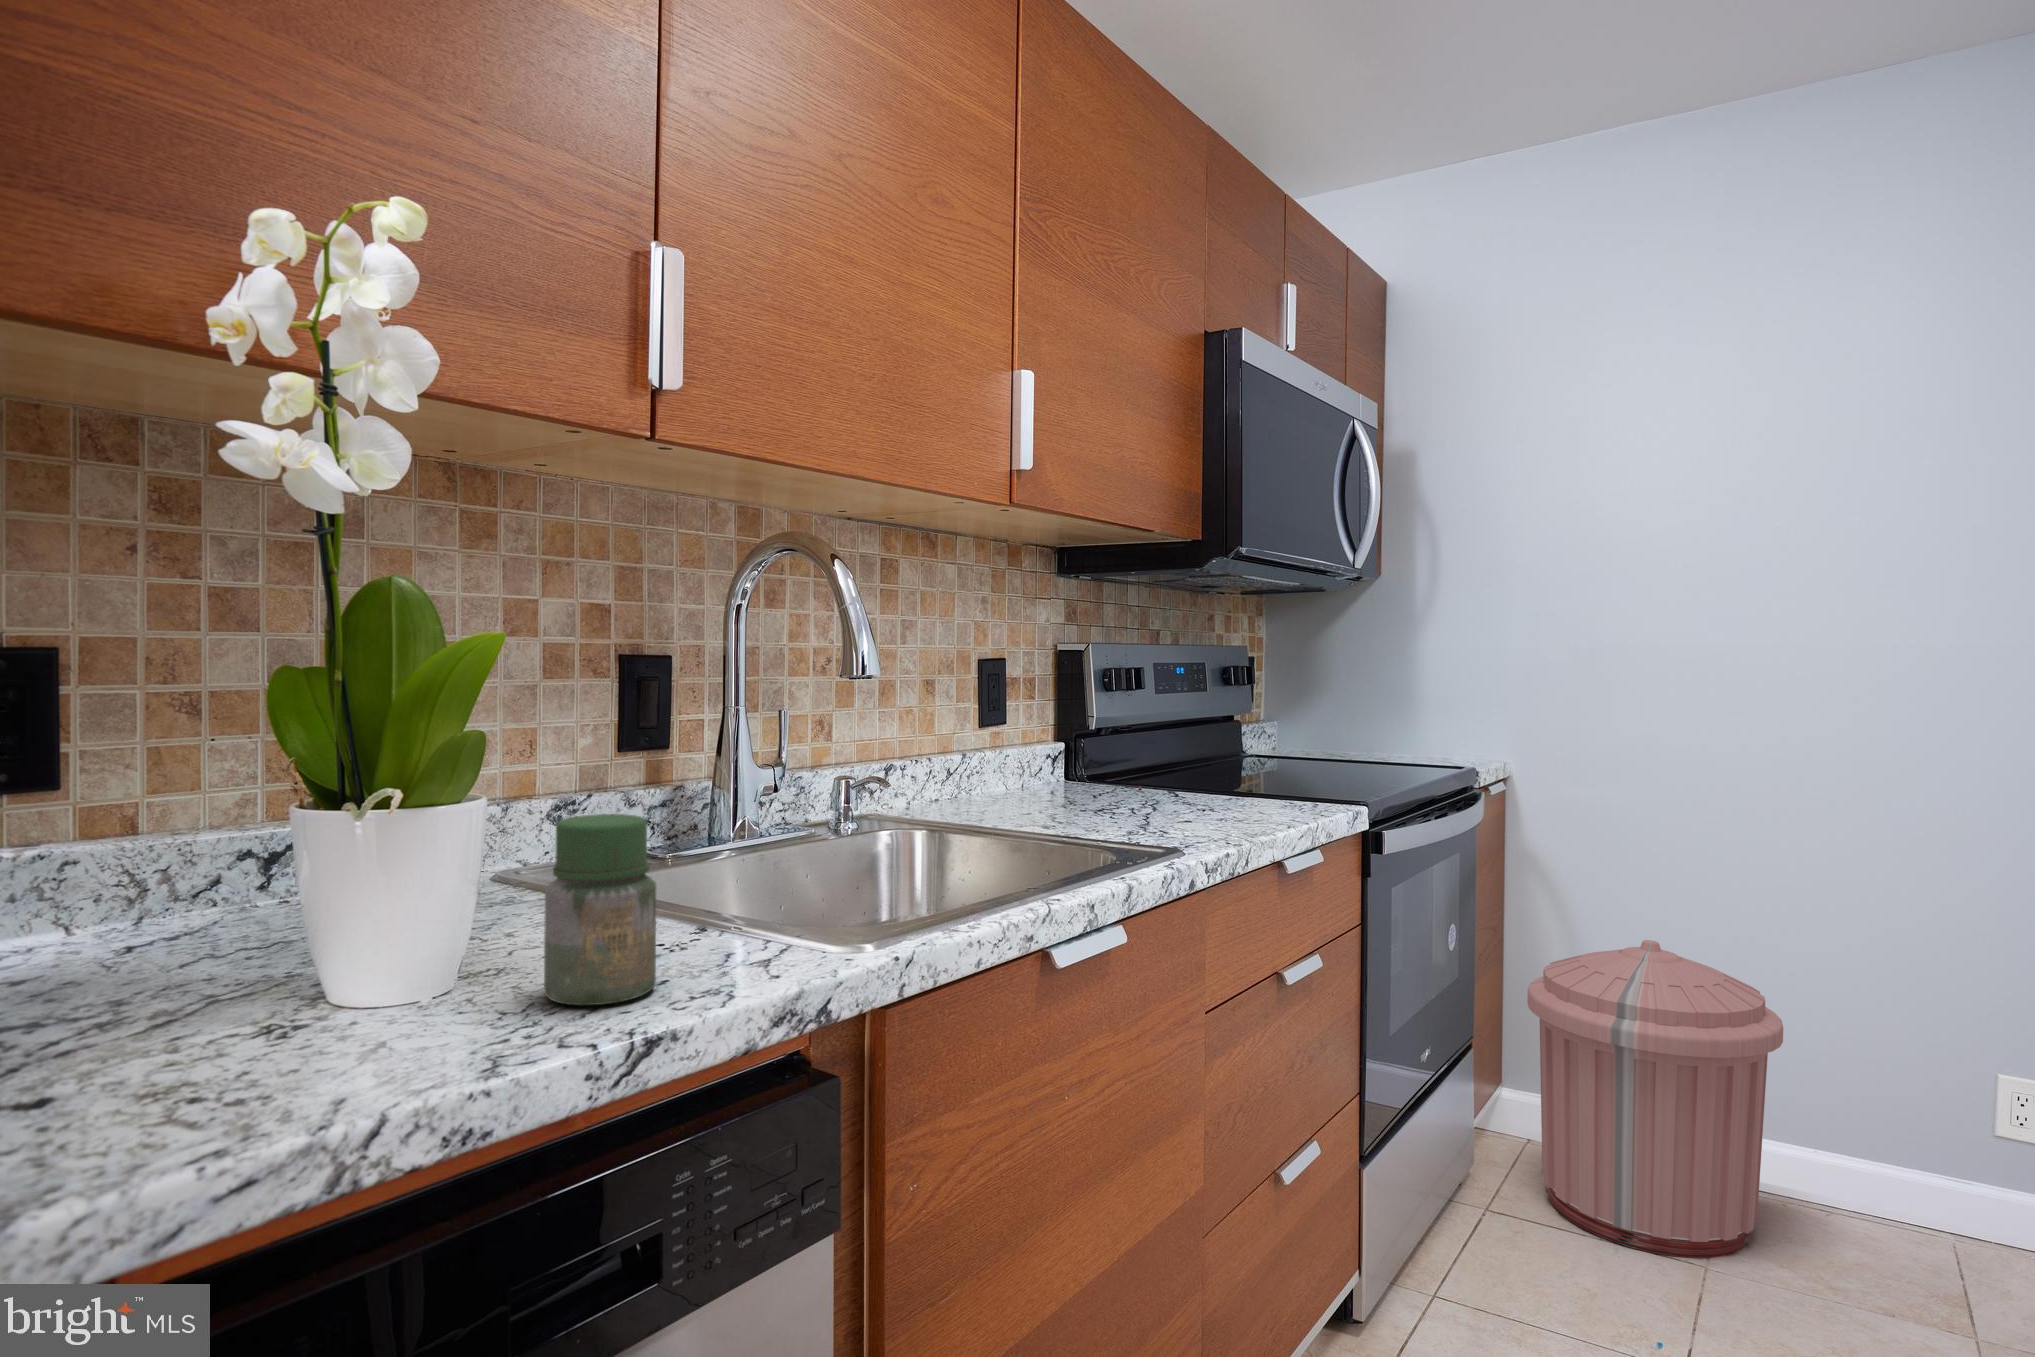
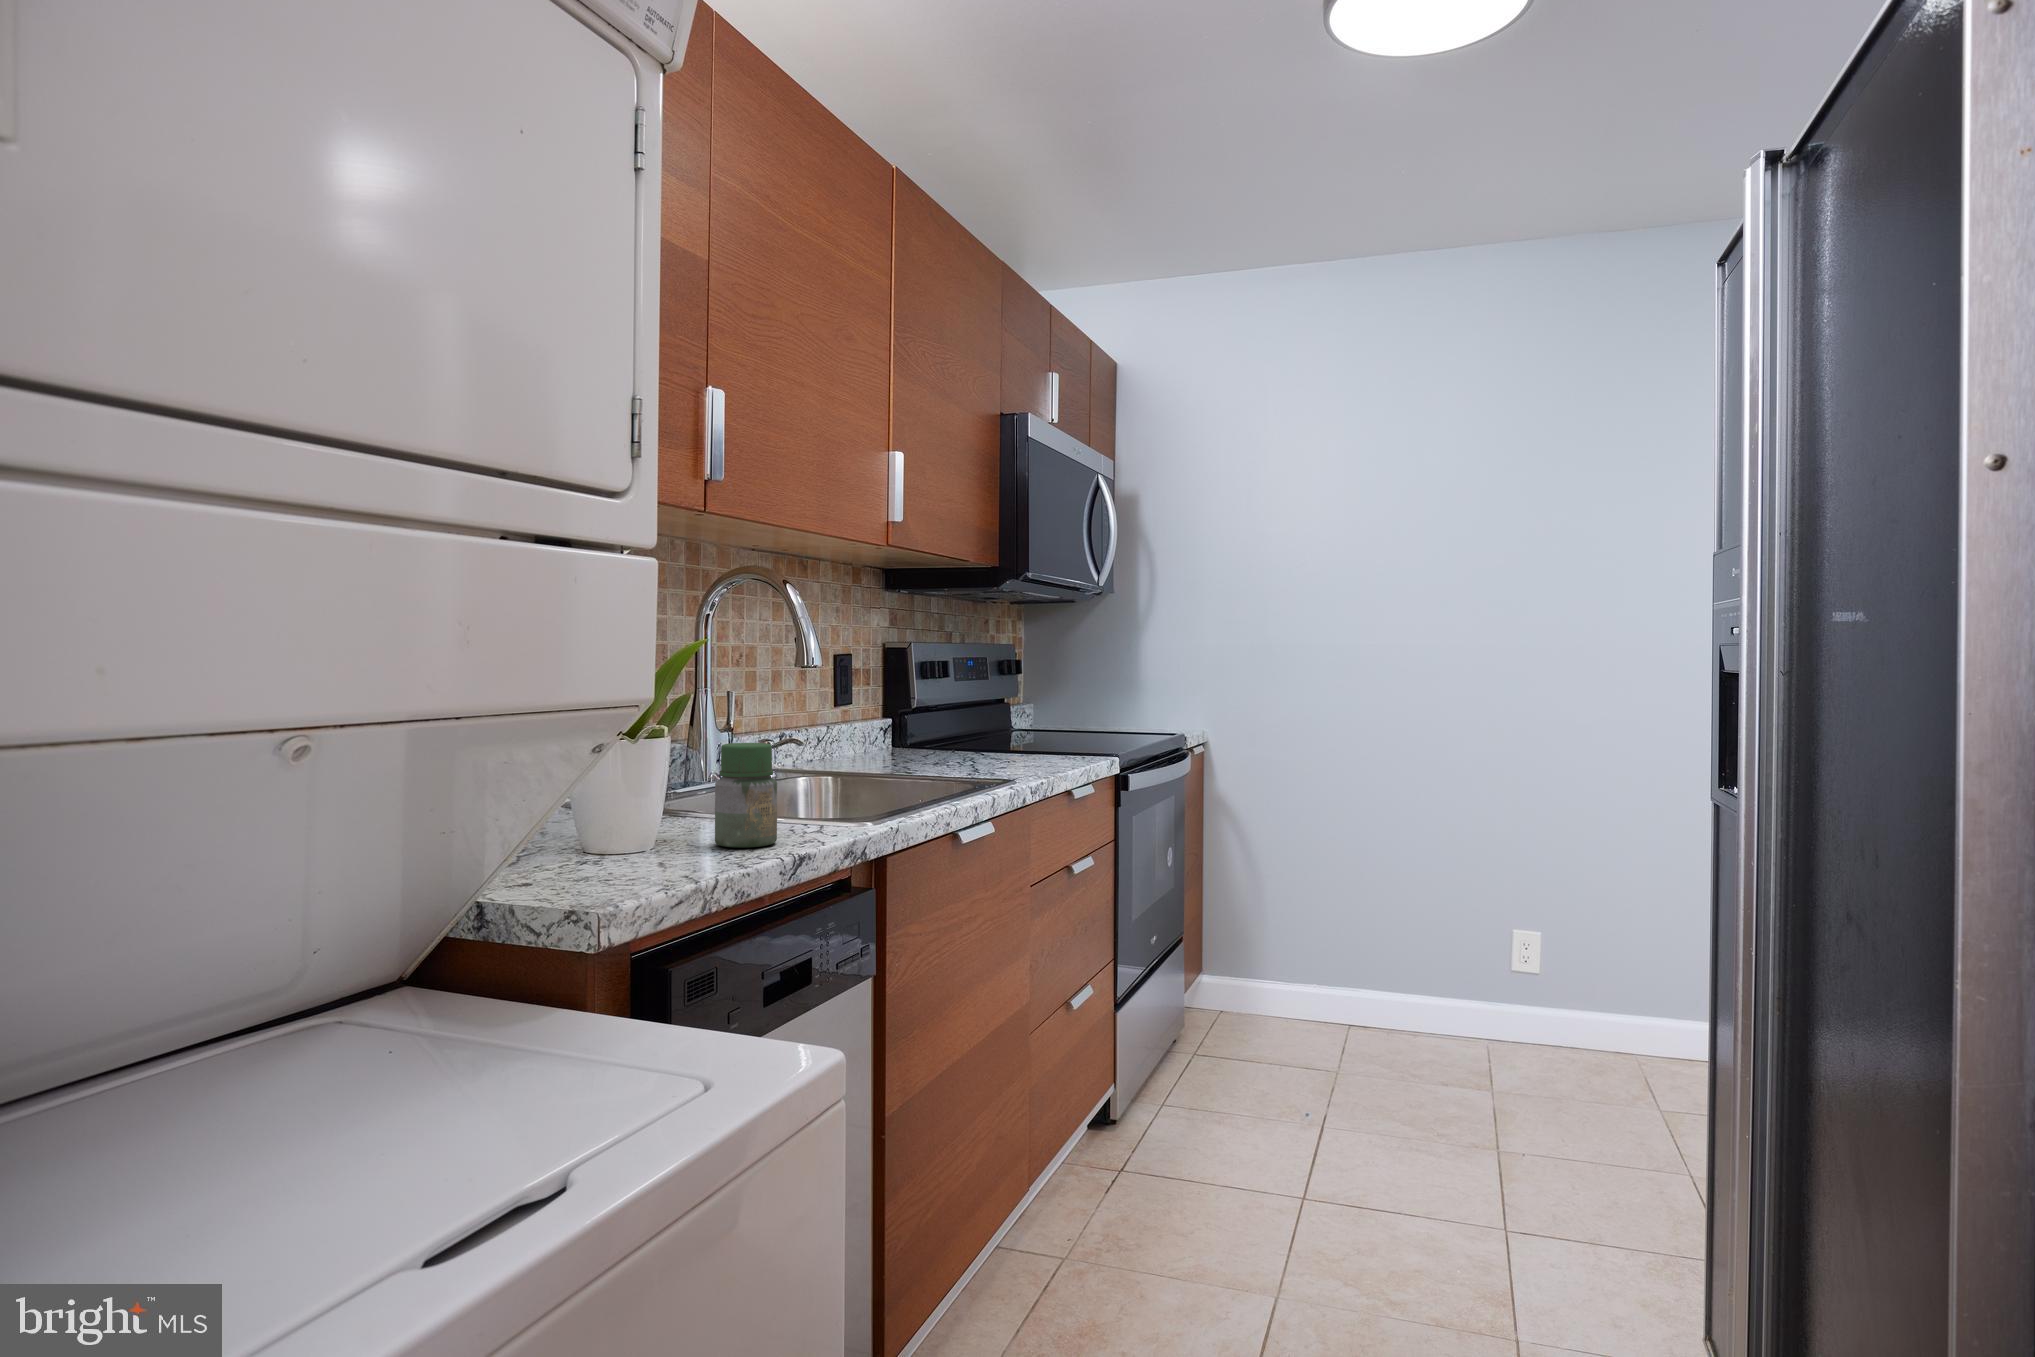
trash can: present [1527,940,1783,1258] -> none [1220,852,1380,1065]

